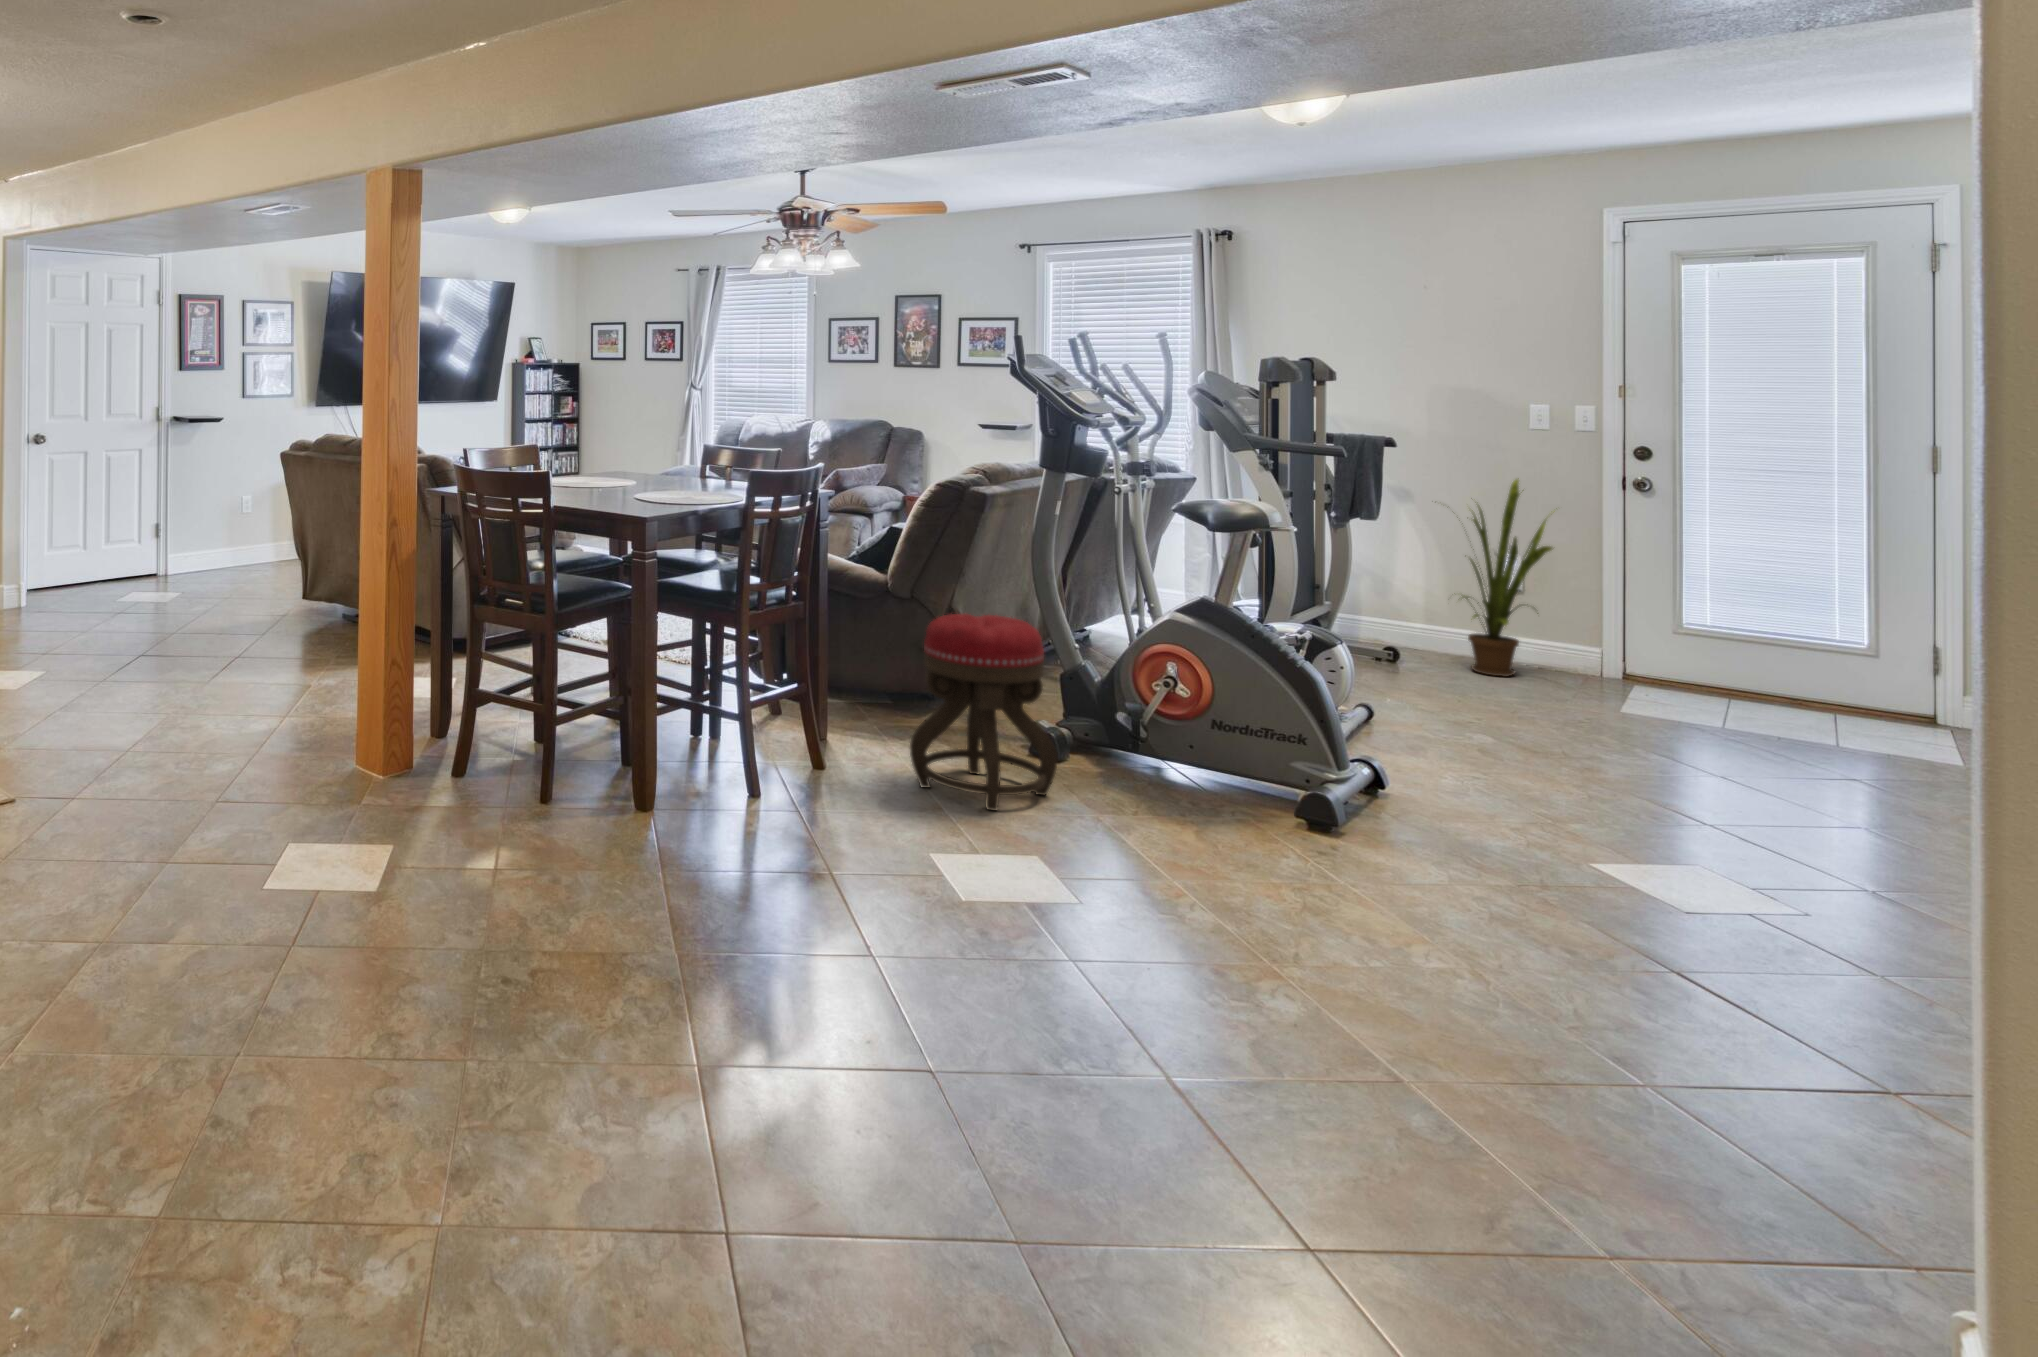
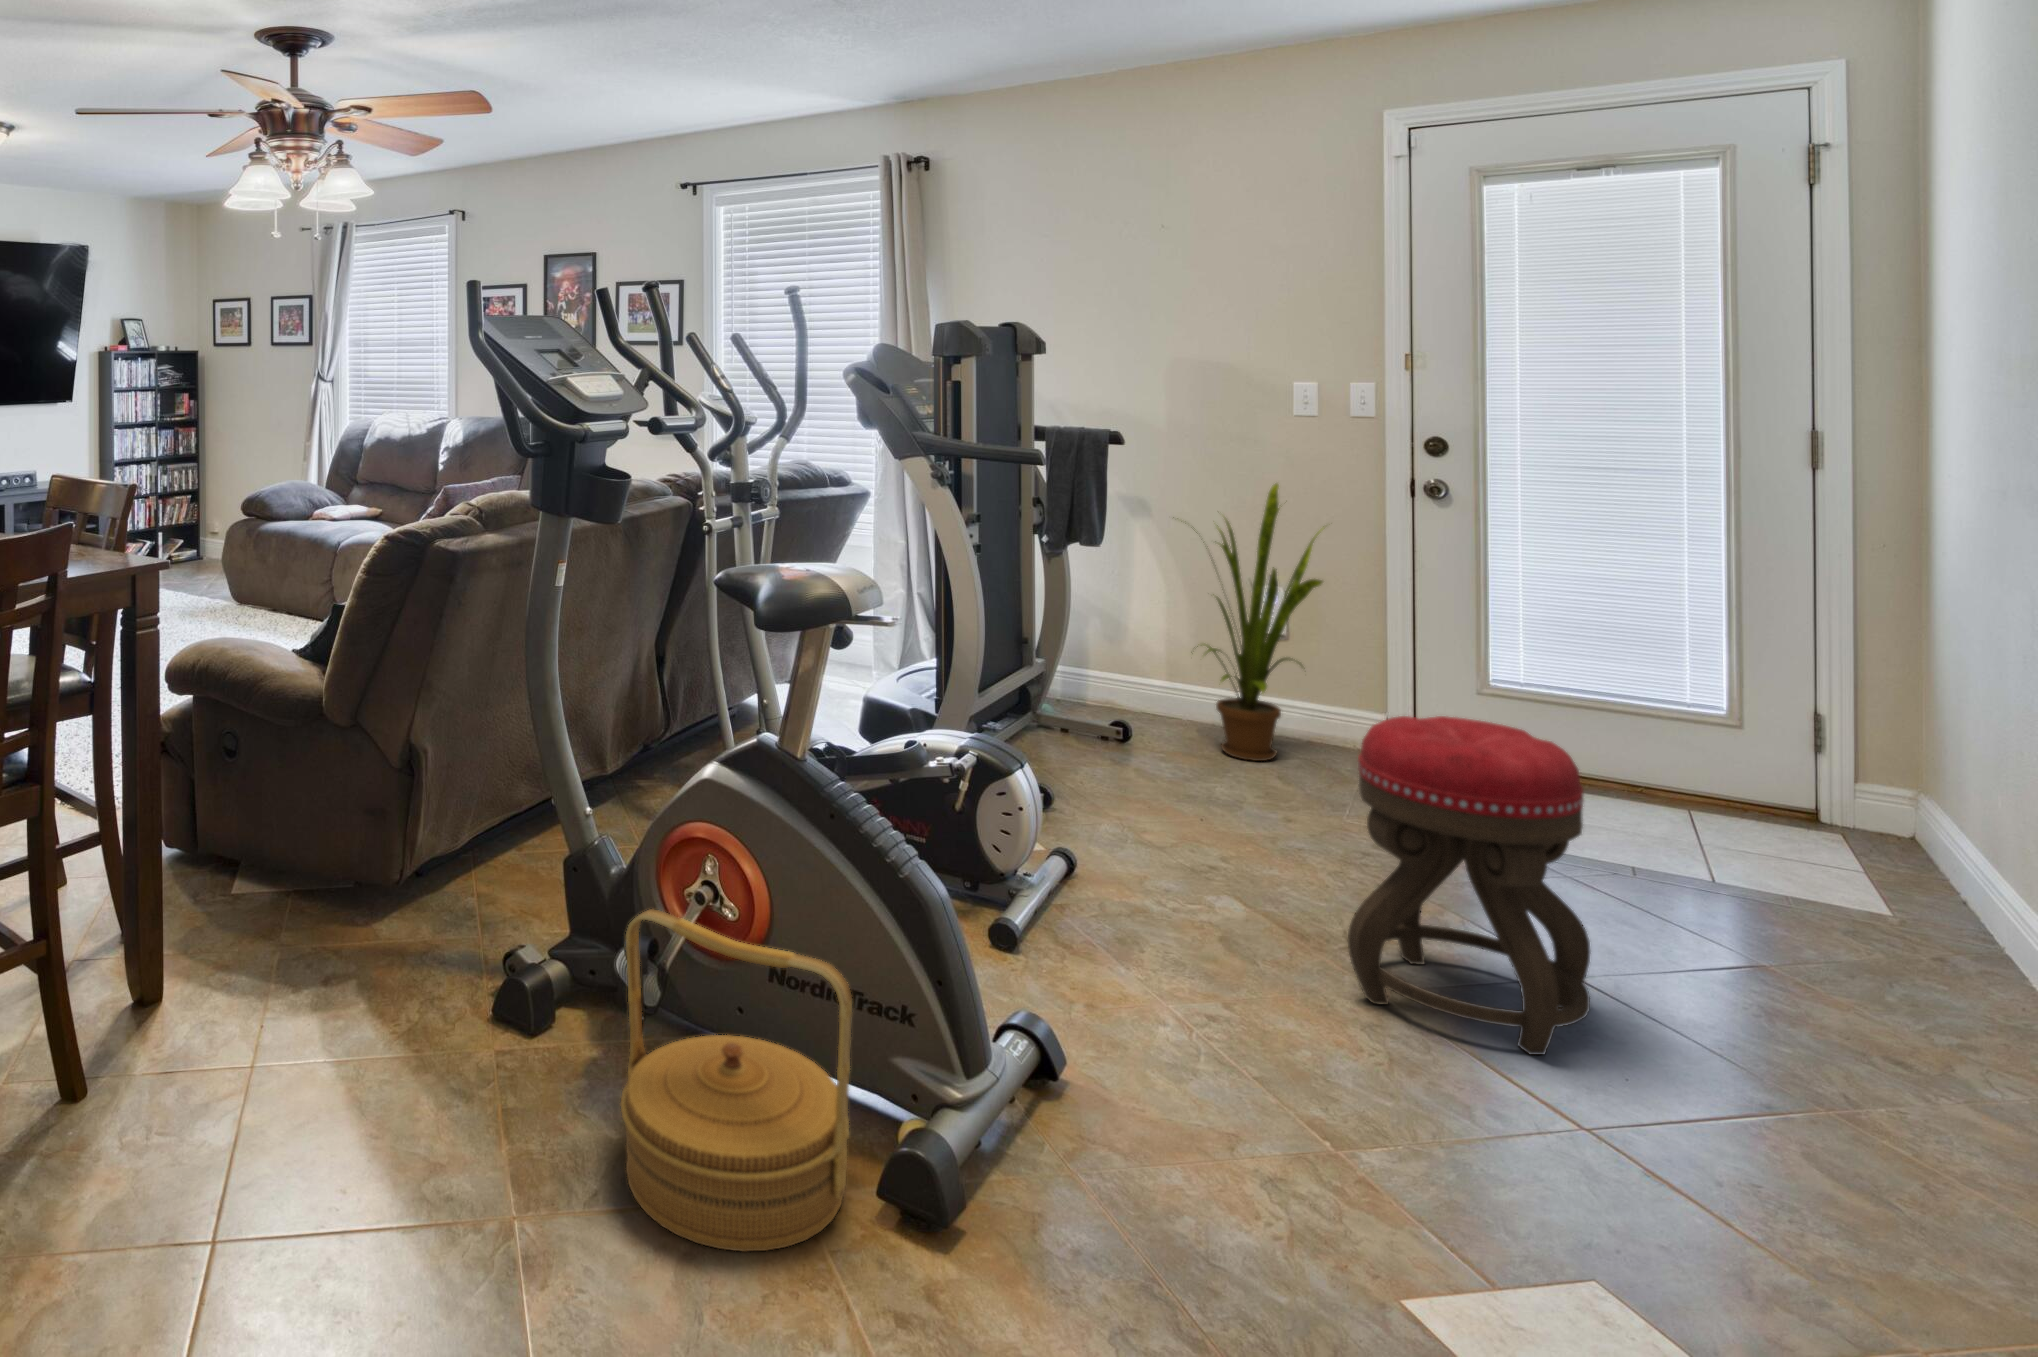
ottoman: present [910,614,1057,811] -> present [1348,716,1590,1055]
woven basket: none [1139,678,1282,834] -> present [621,910,852,1252]

